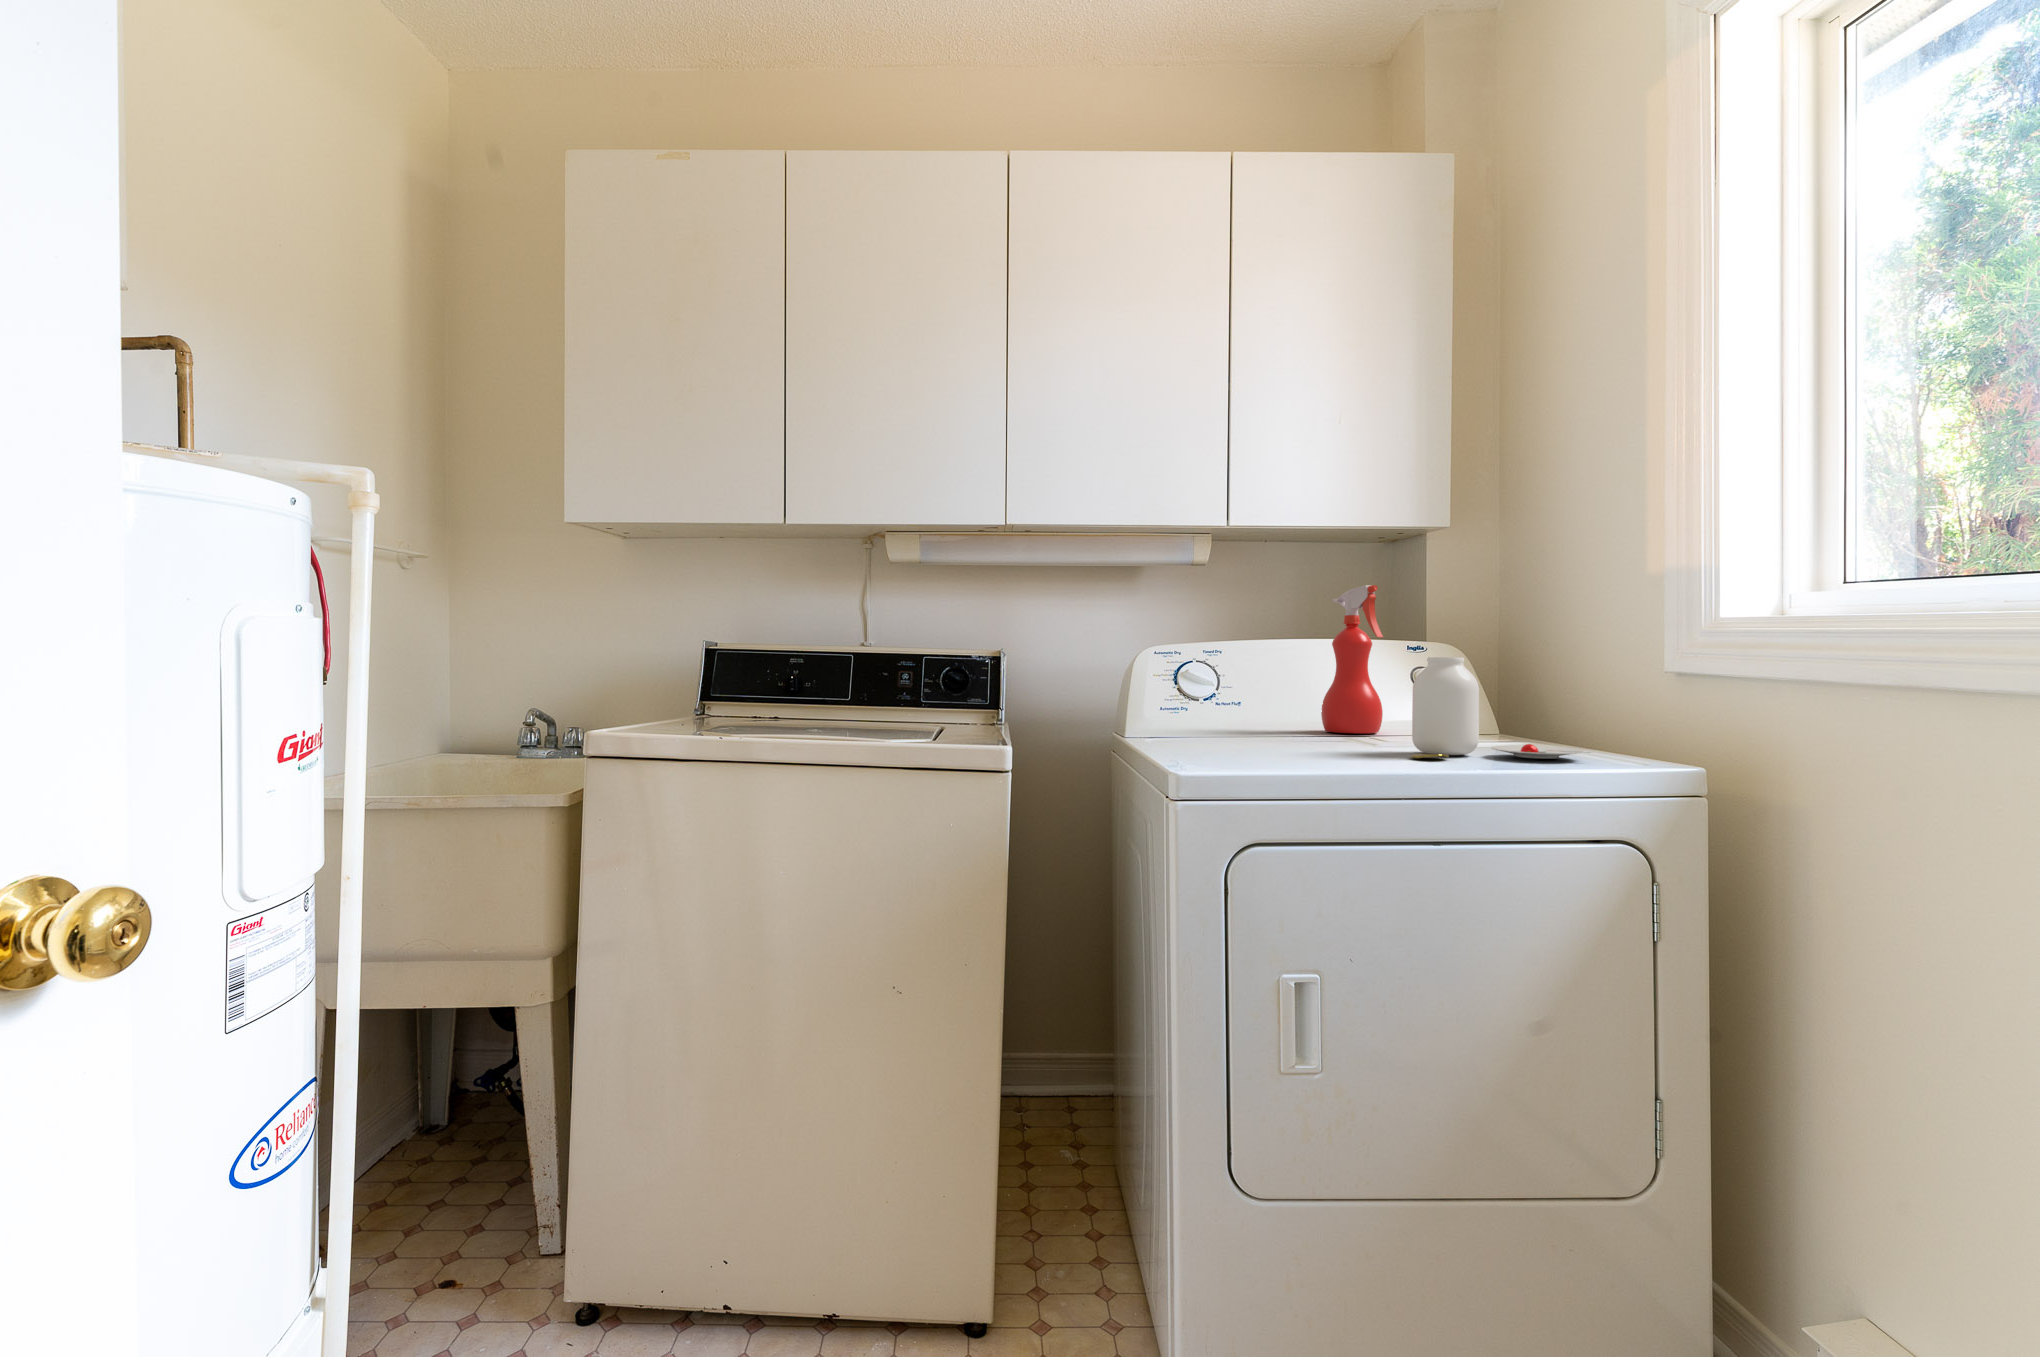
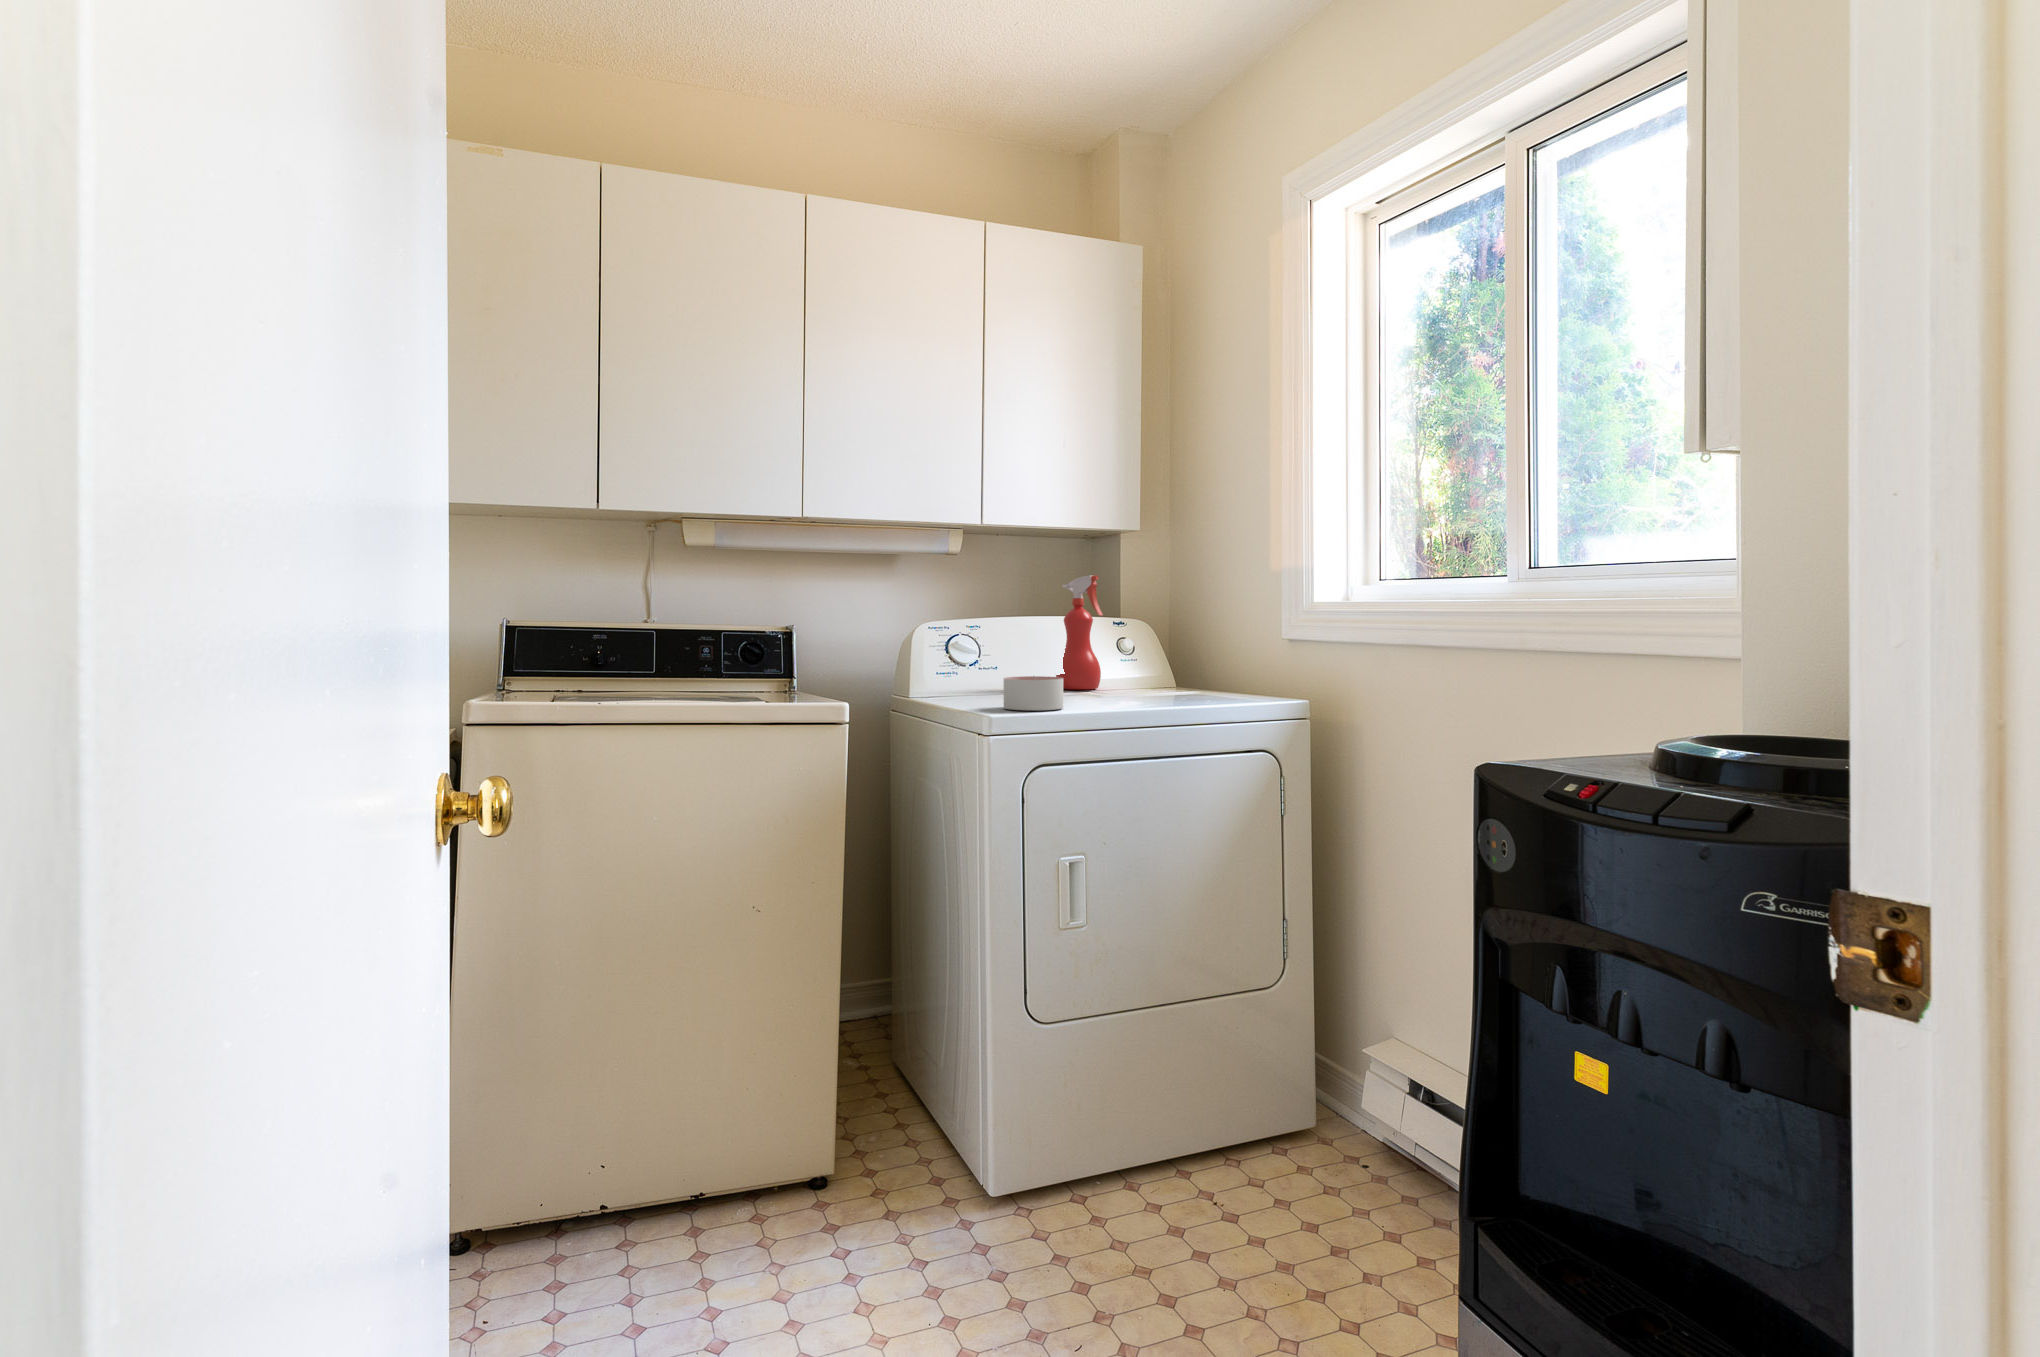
jar: present [1411,657,1591,759] -> none [1136,631,1254,705]
candle: none [1218,715,1299,760] -> present [1004,676,1063,710]

